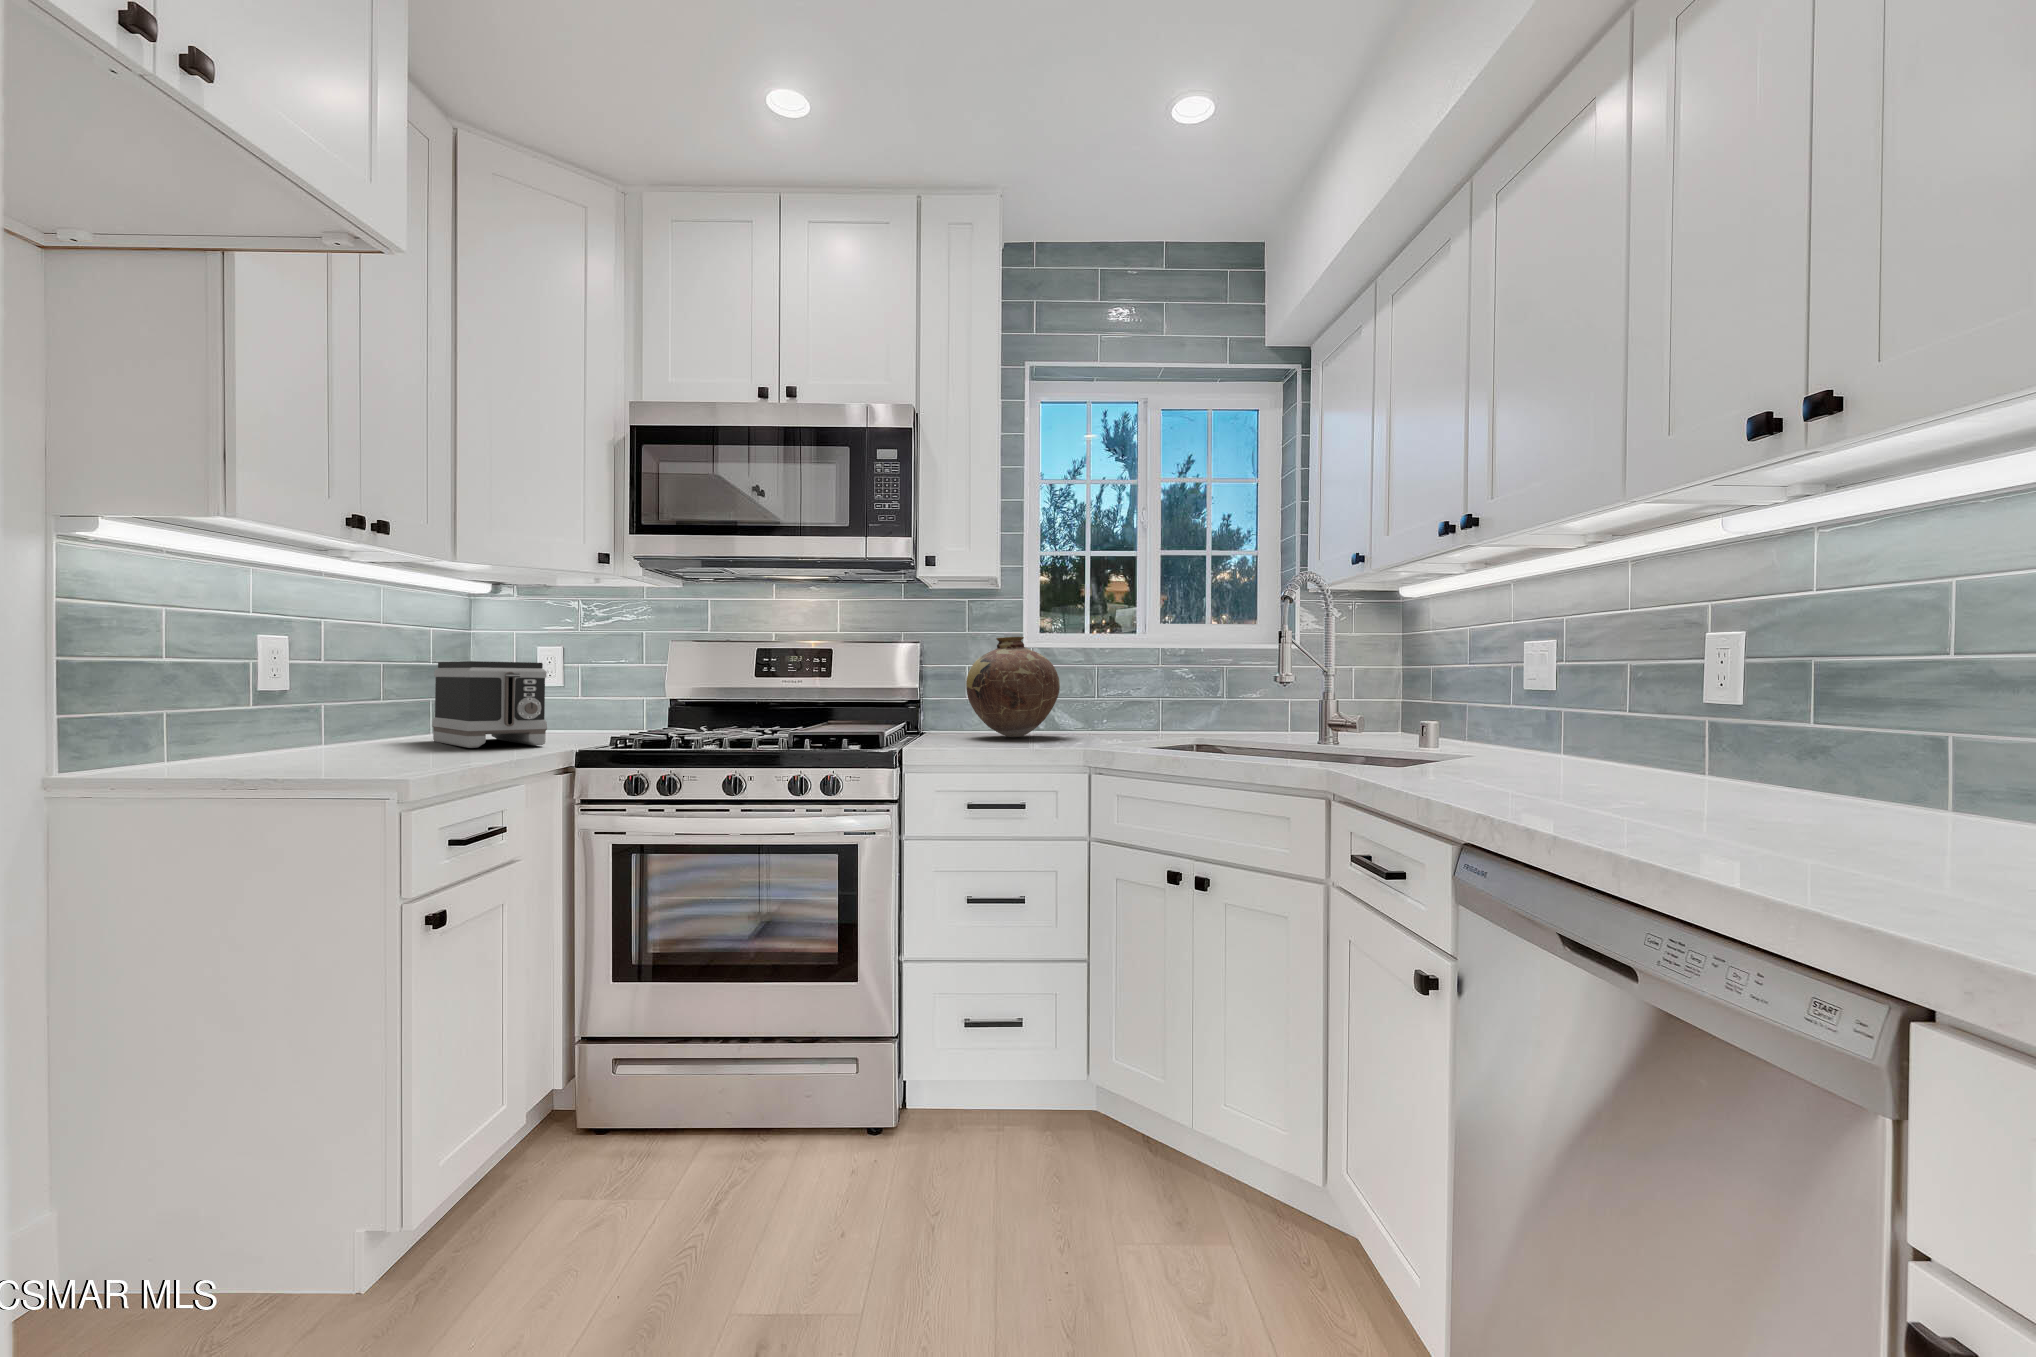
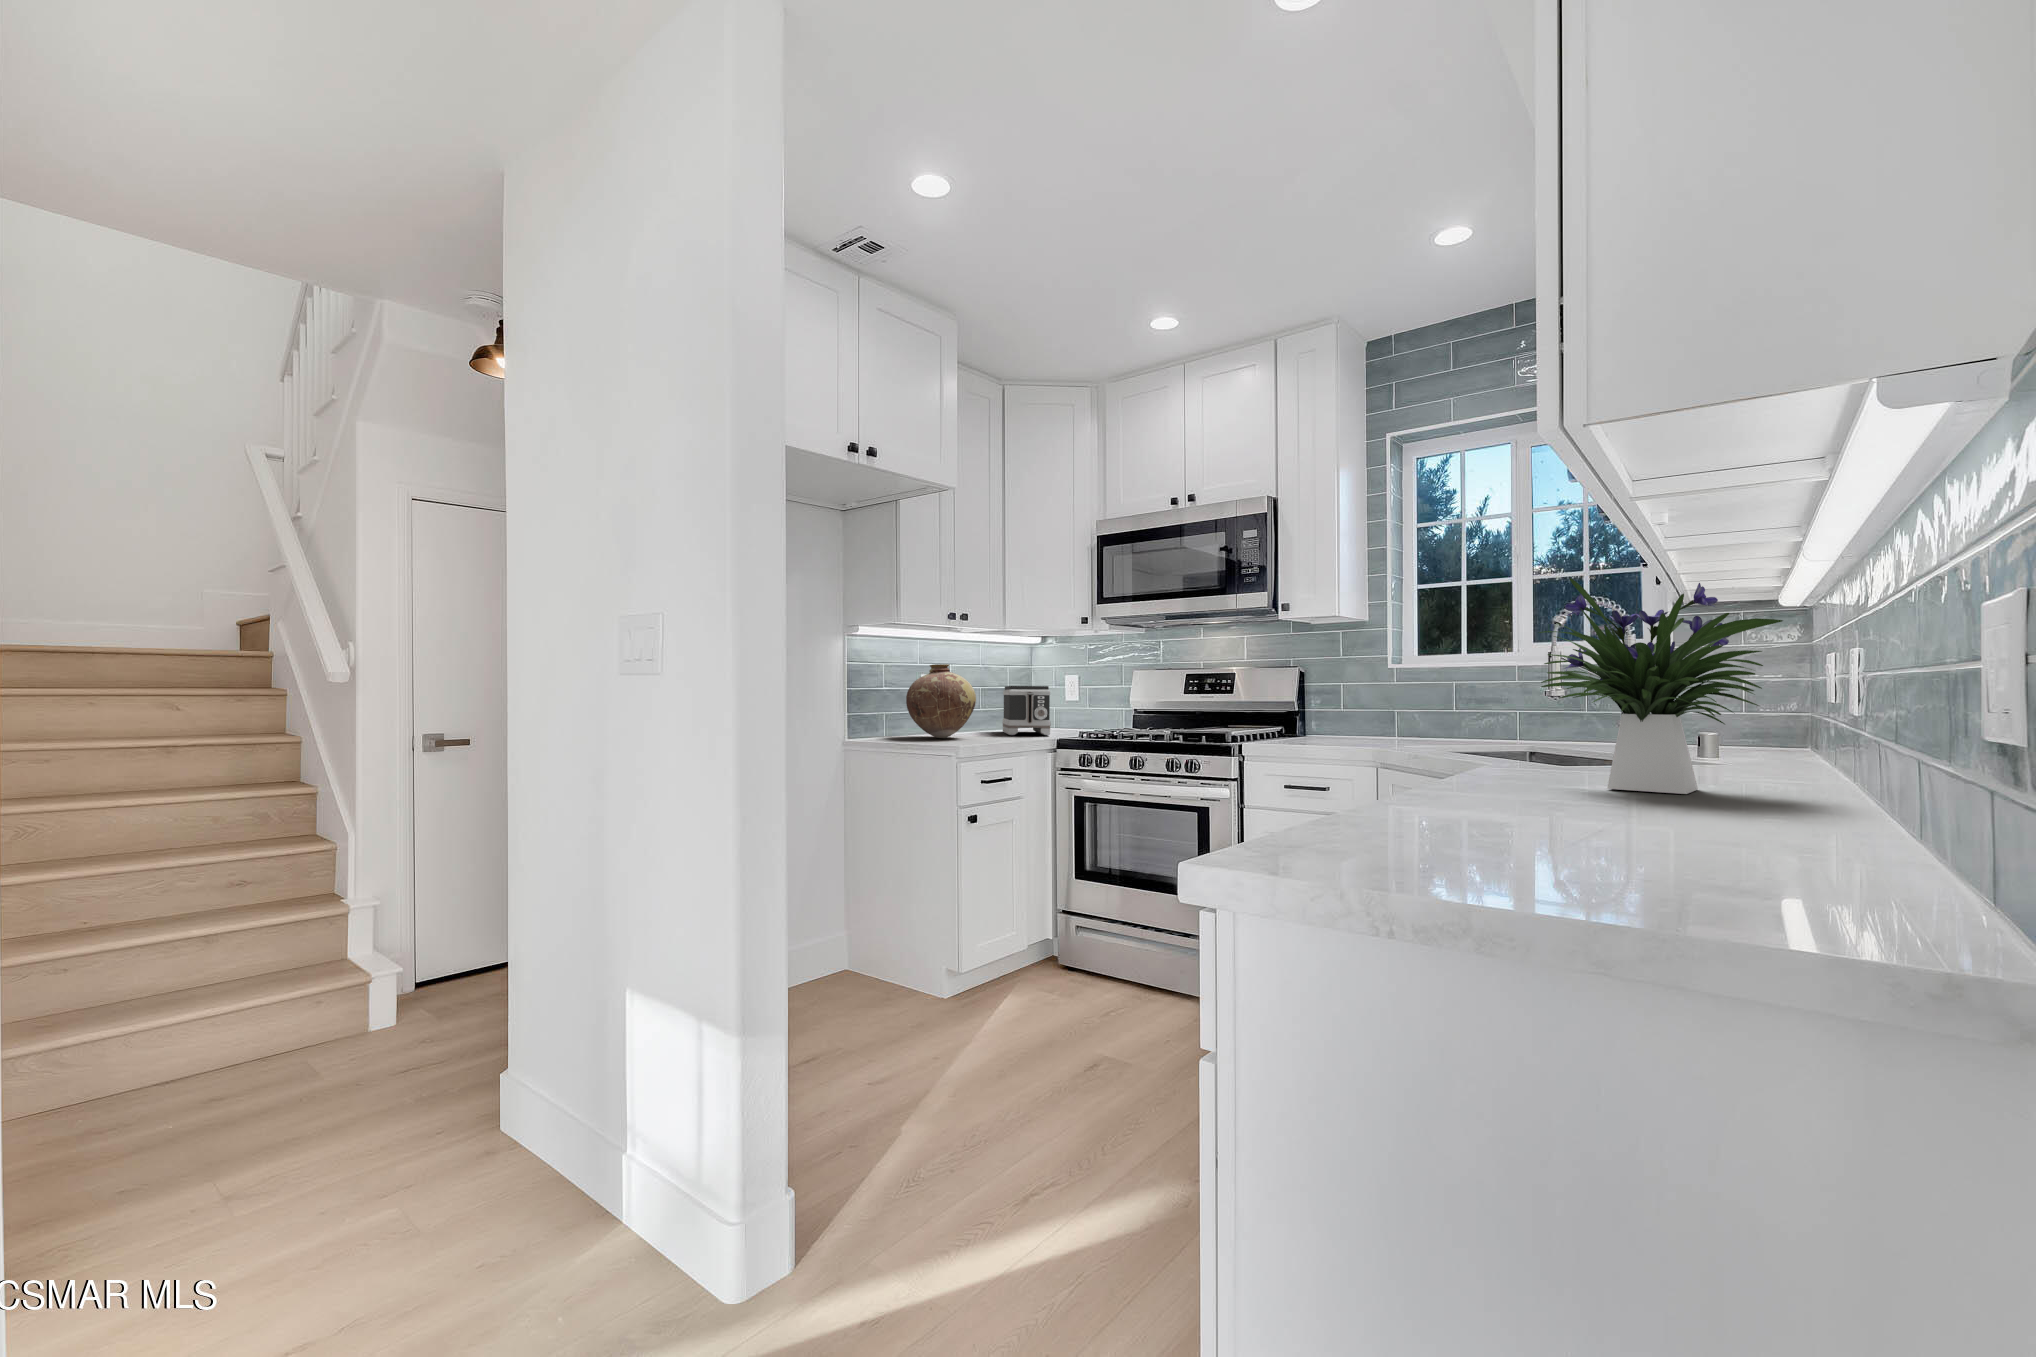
flower arrangement: none [1541,528,1870,808] -> present [1539,578,1783,794]
vase: present [966,637,1060,737] -> present [906,664,976,738]

